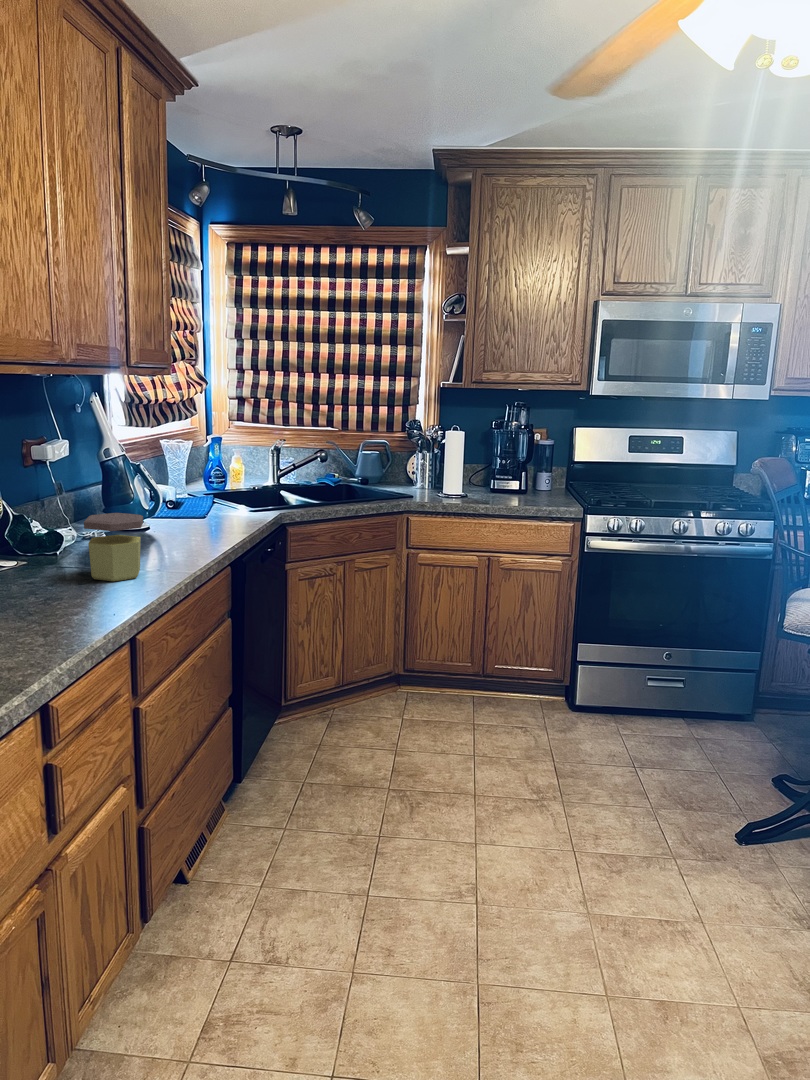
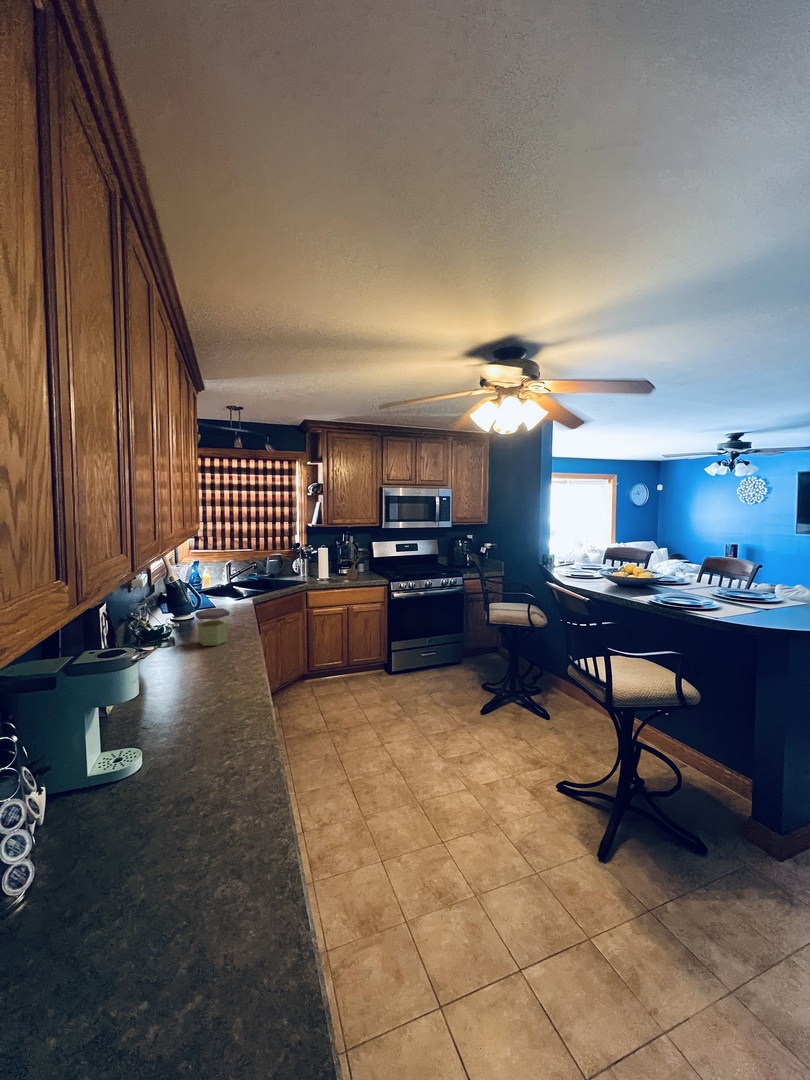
potted plant: none [484,419,554,501] -> present [346,542,367,580]

